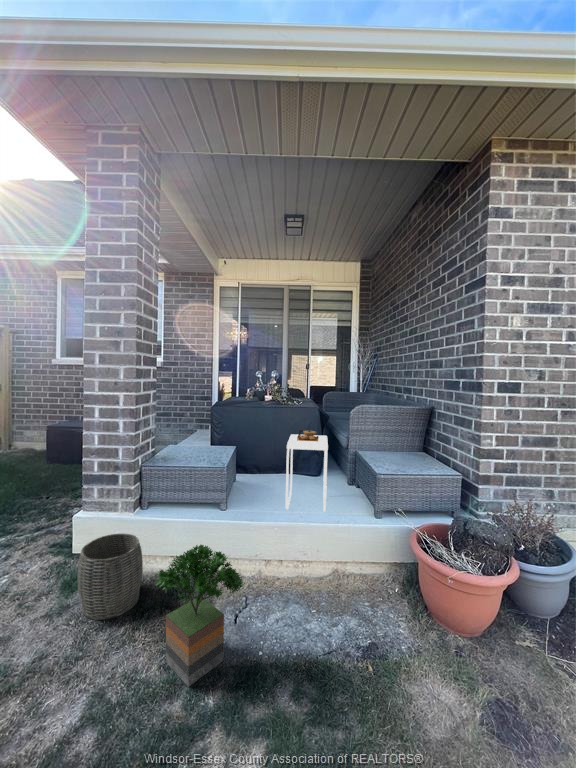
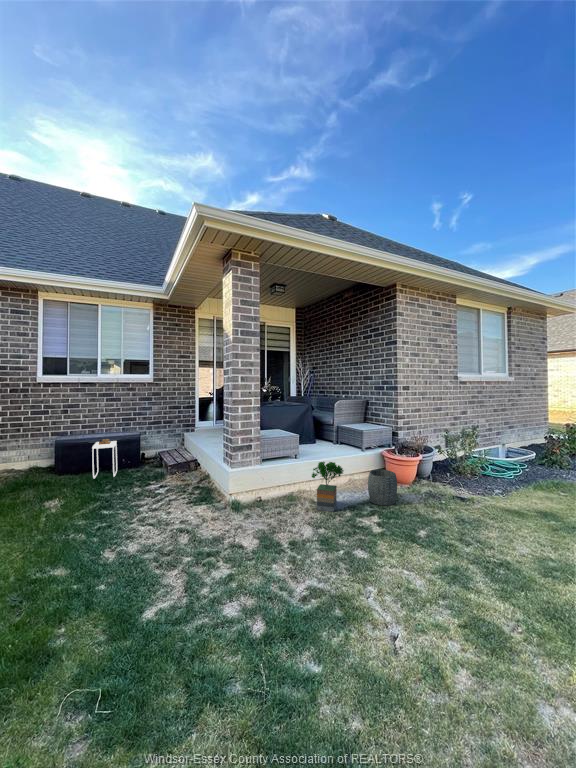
side table: present [286,430,328,512] -> present [92,439,117,478]
woven basket: present [77,534,143,620] -> present [368,470,397,505]

